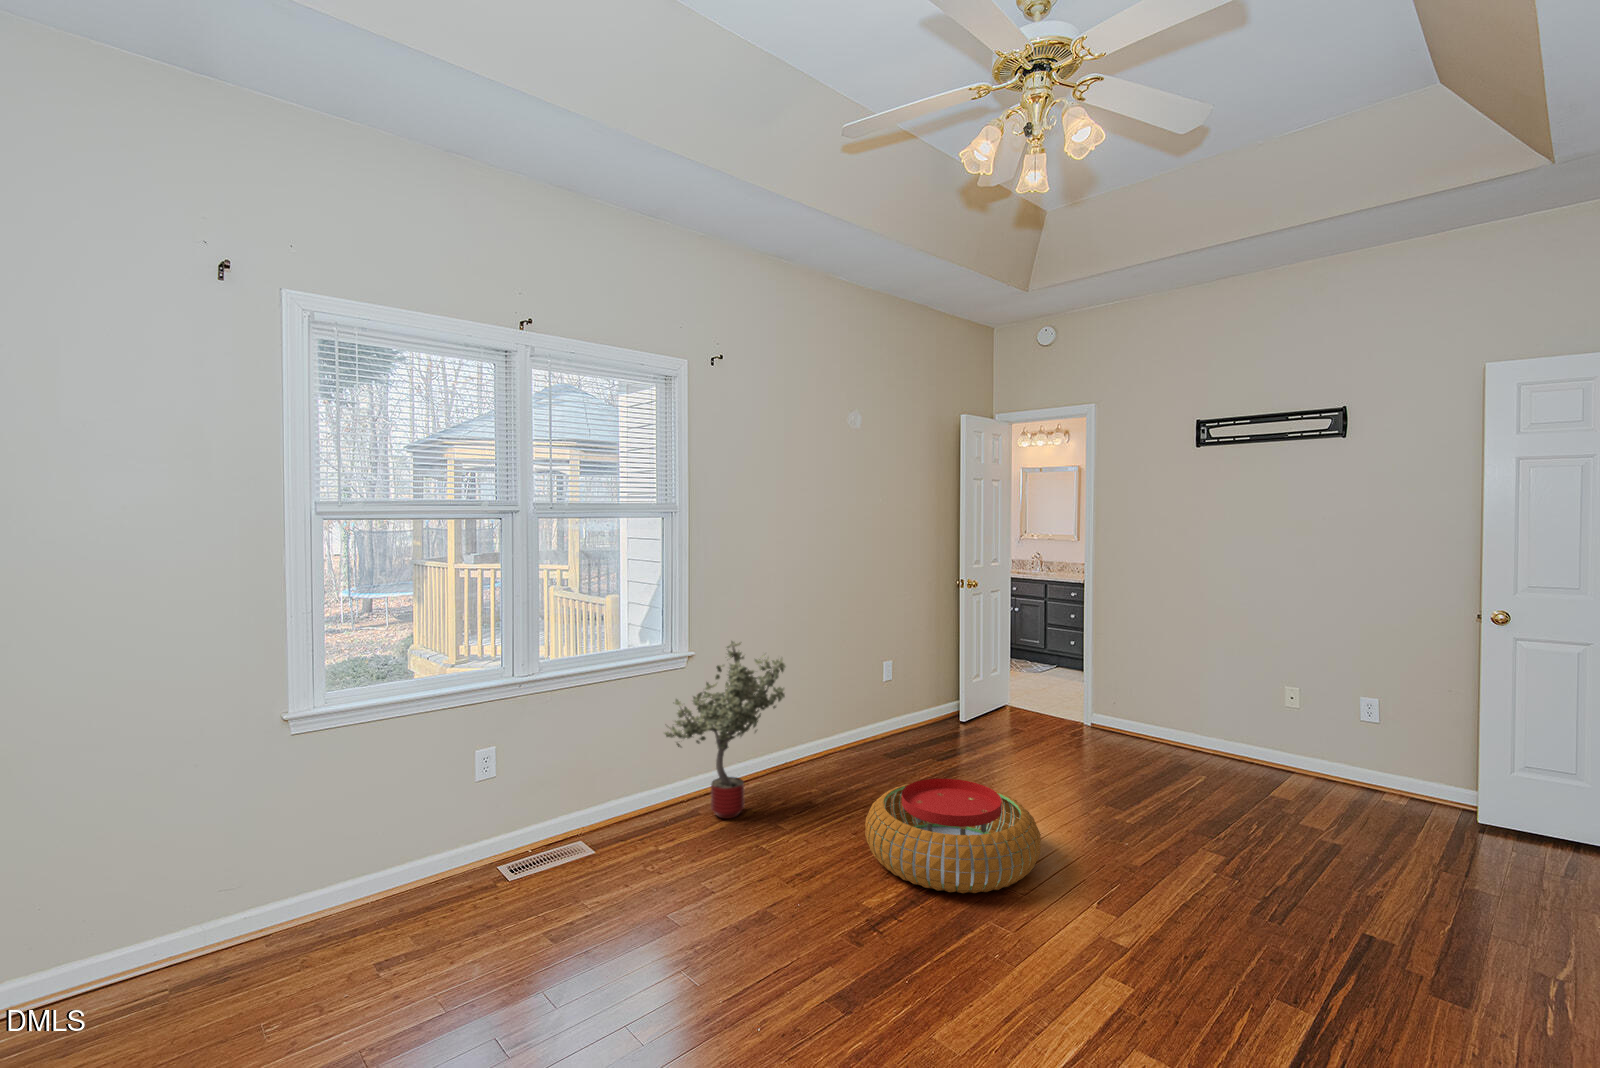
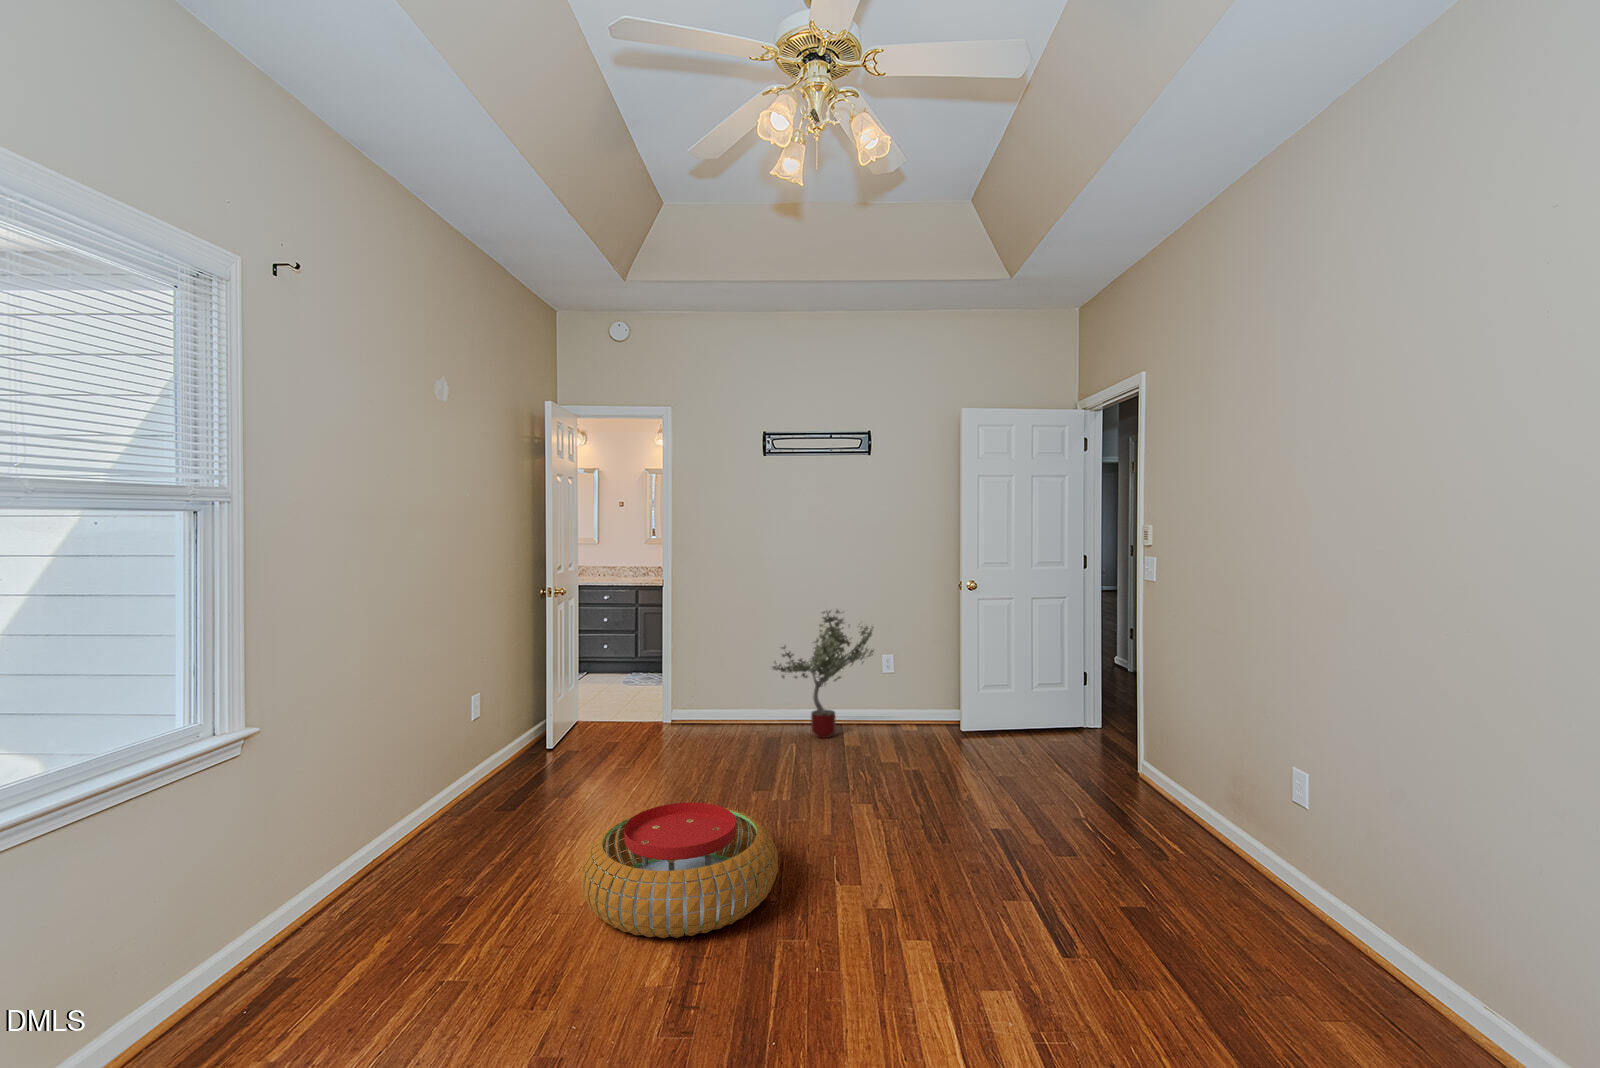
potted tree: present [664,641,786,819] -> present [772,610,874,738]

